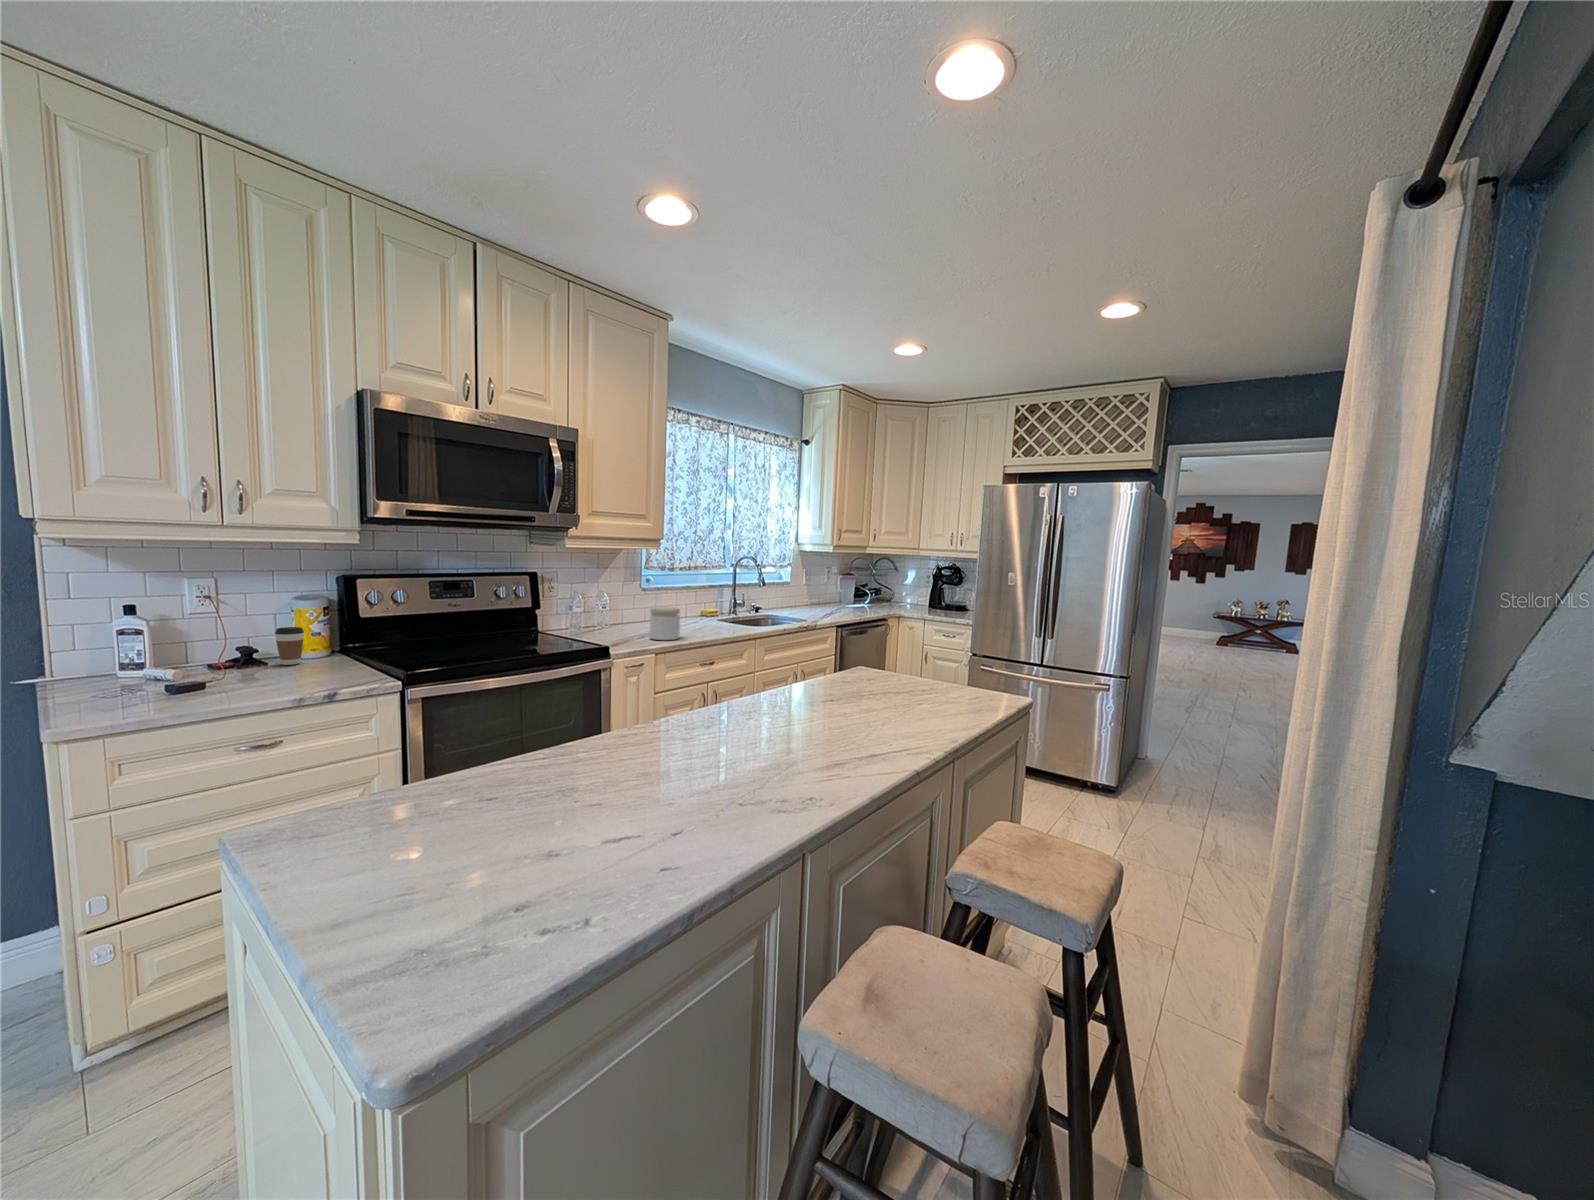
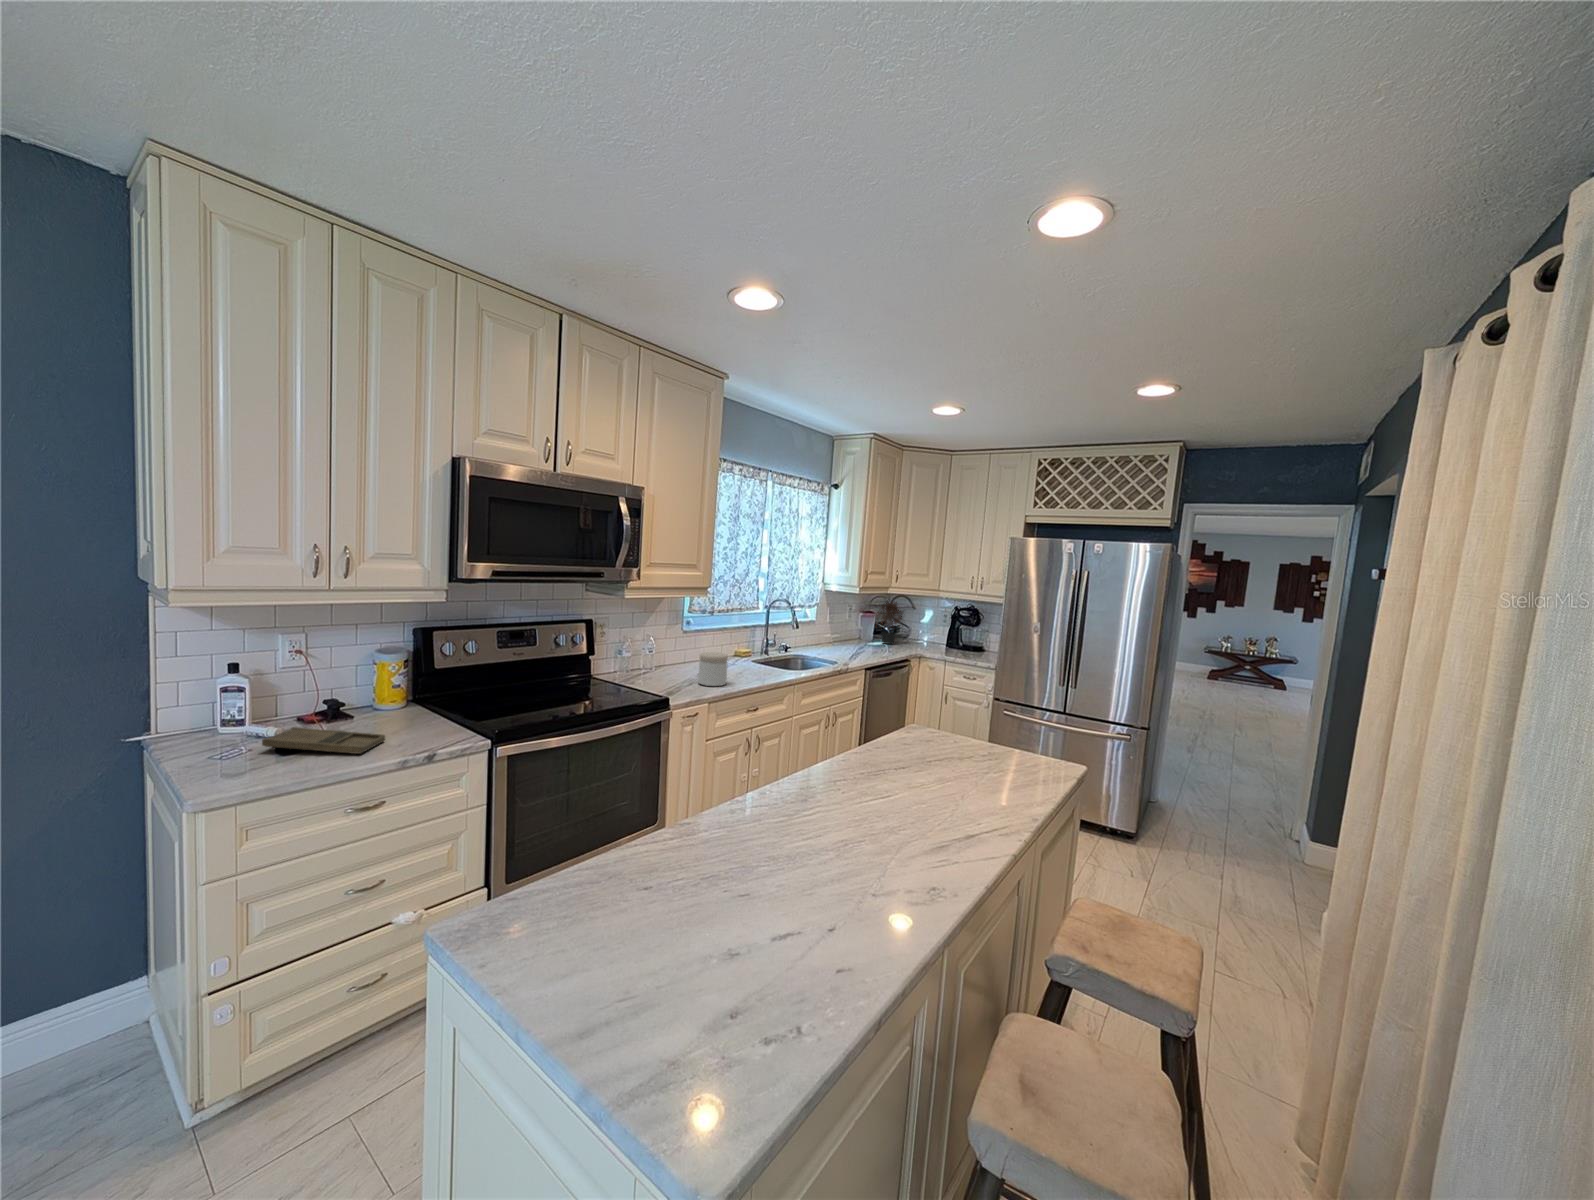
potted plant: none [851,560,885,606] -> present [876,602,903,644]
coffee cup: present [275,627,304,665] -> none [365,682,391,719]
tray: none [153,669,288,692] -> present [262,727,385,754]

